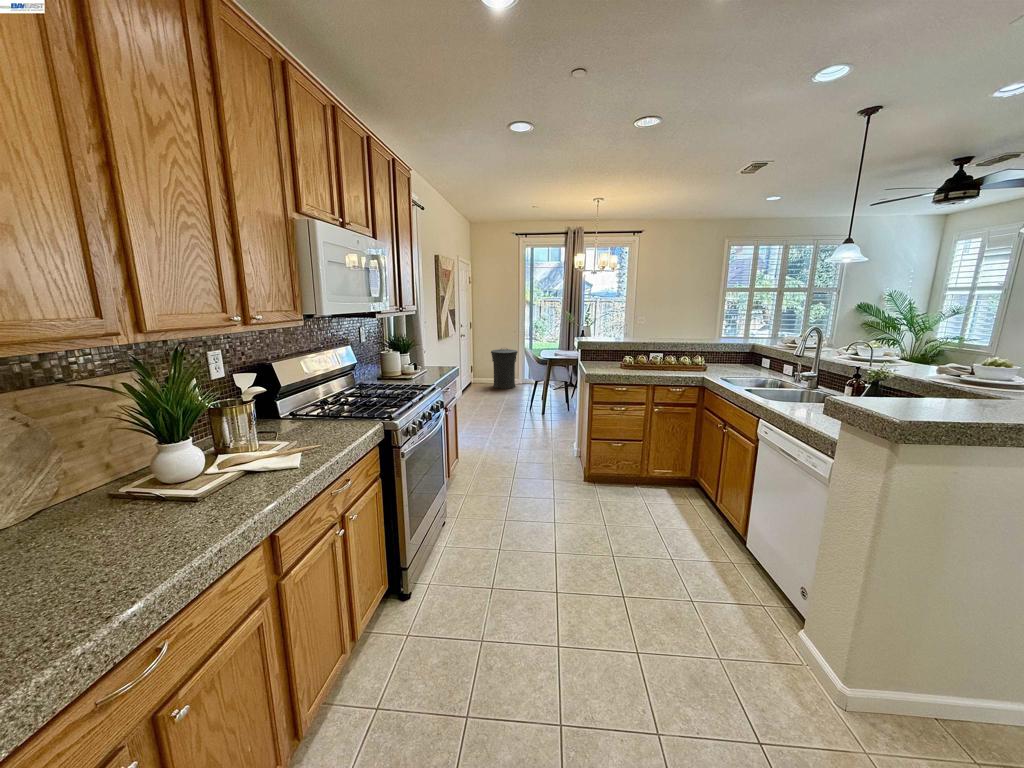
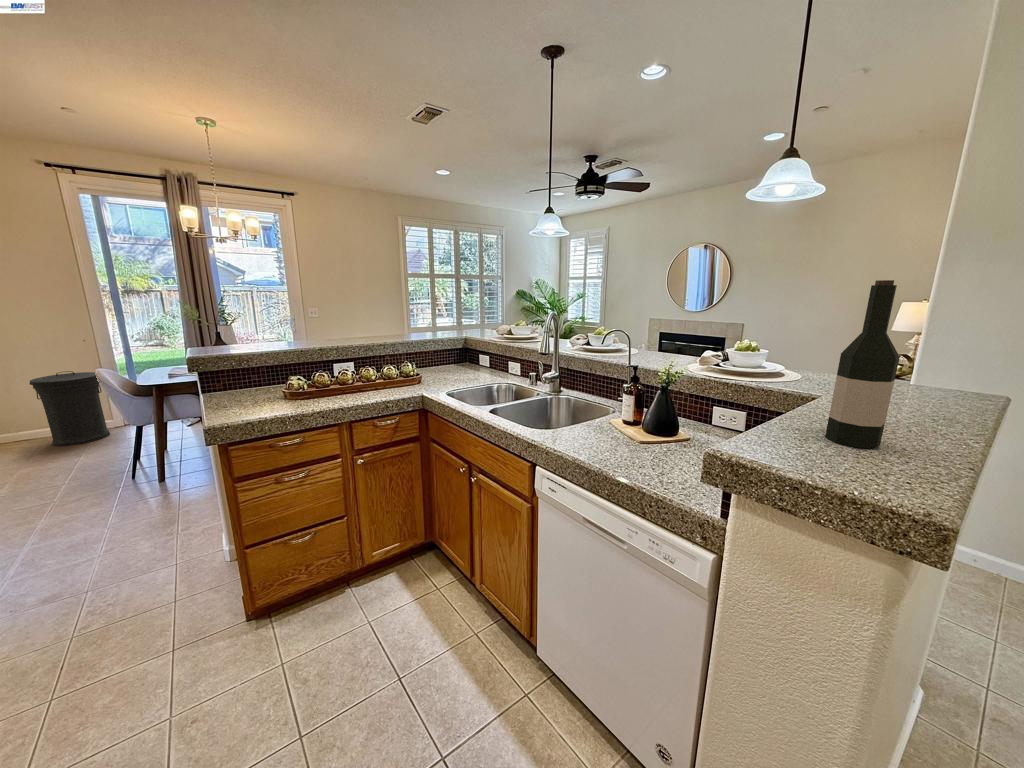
wine bottle: none [926,314,974,410] -> present [825,280,900,448]

